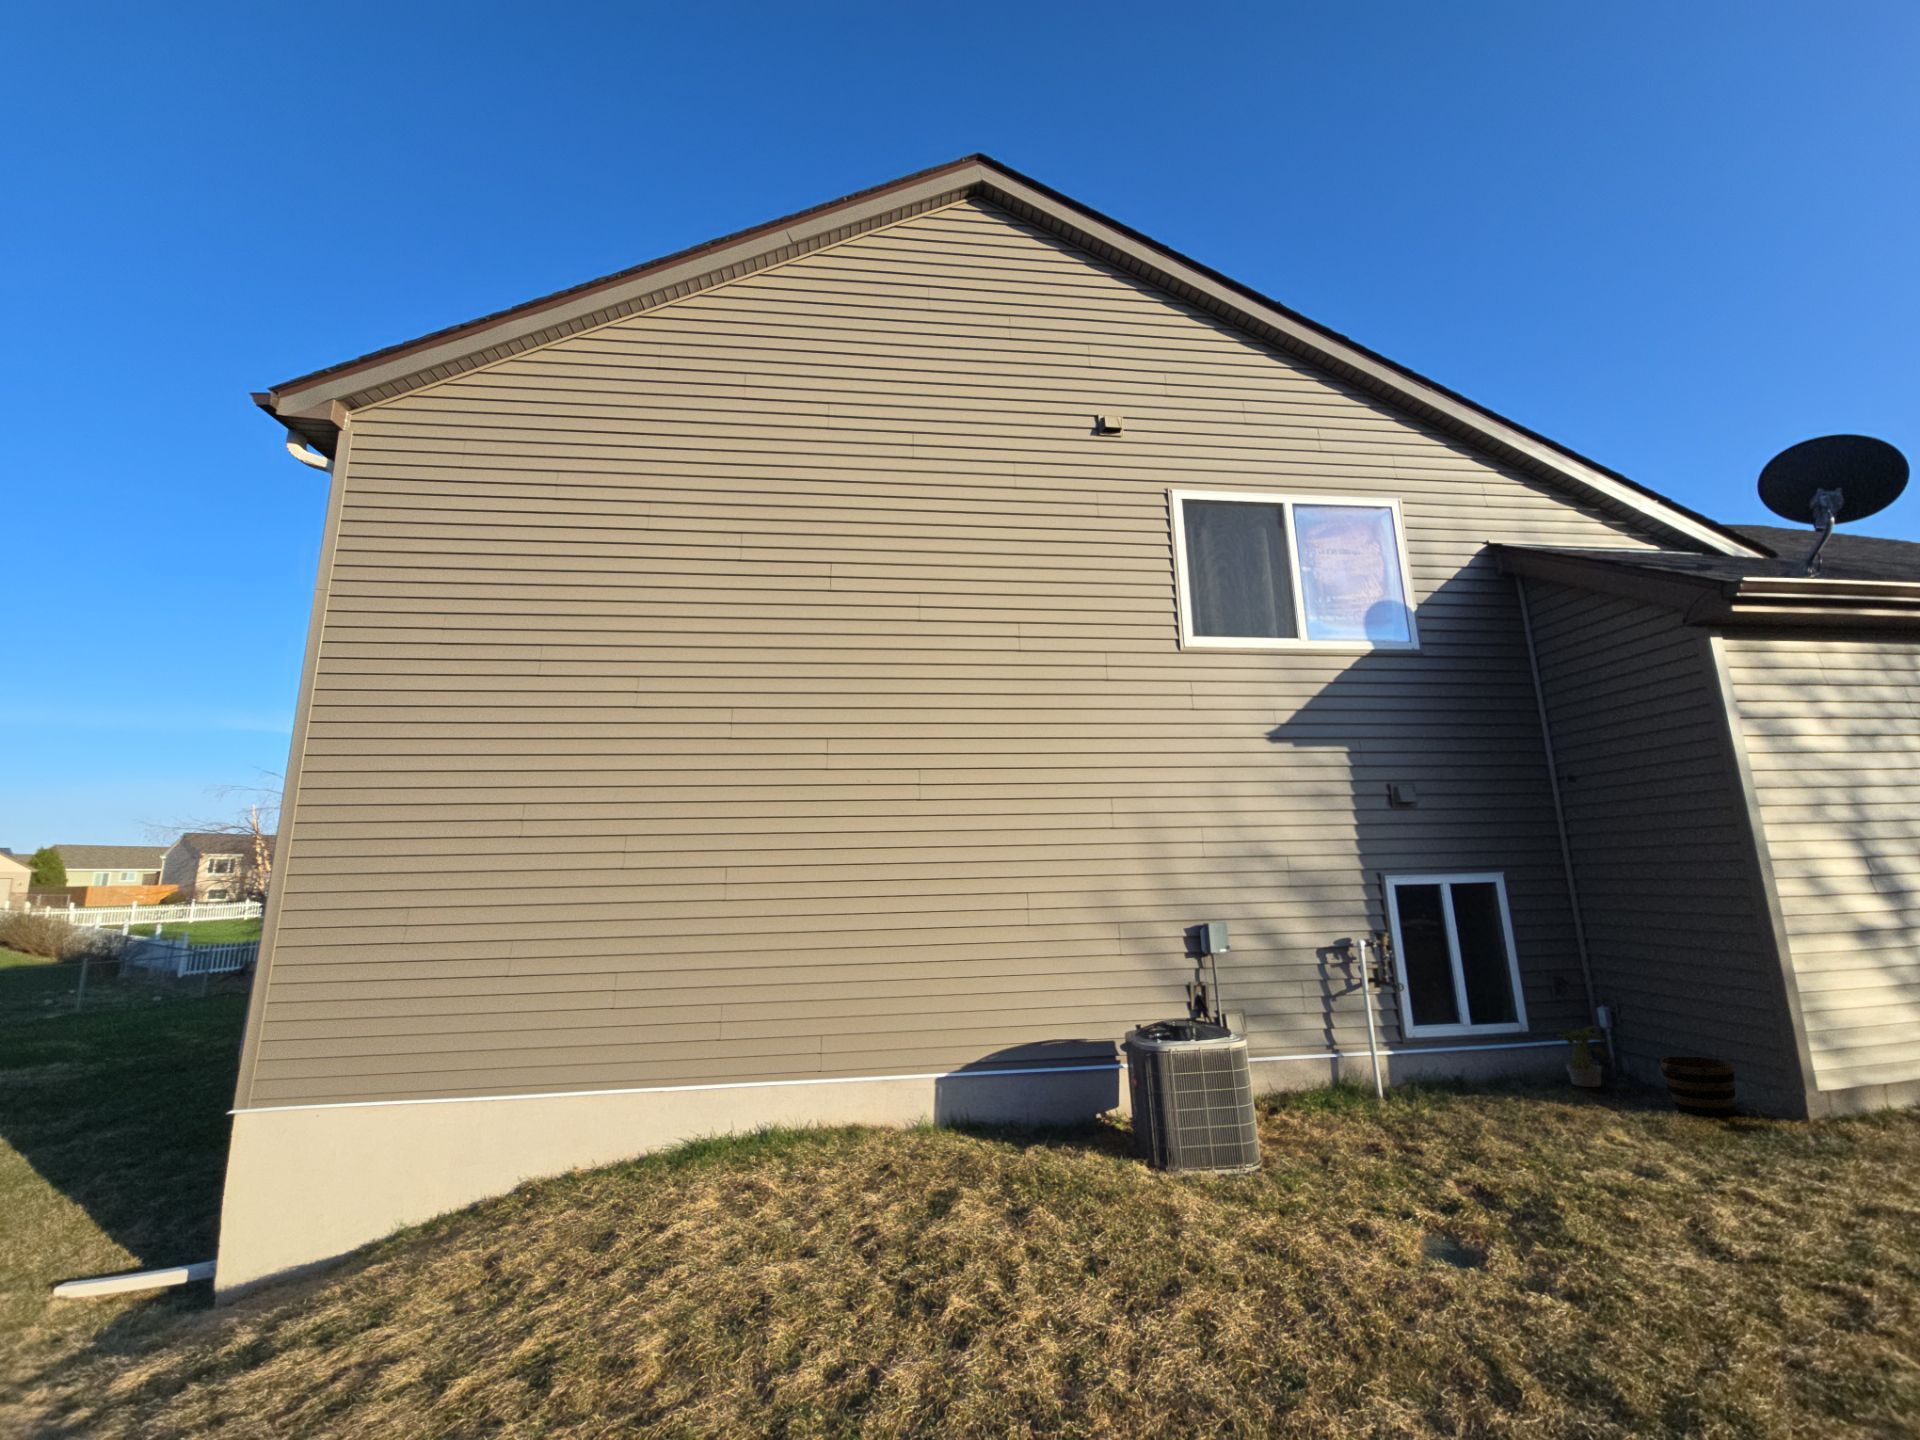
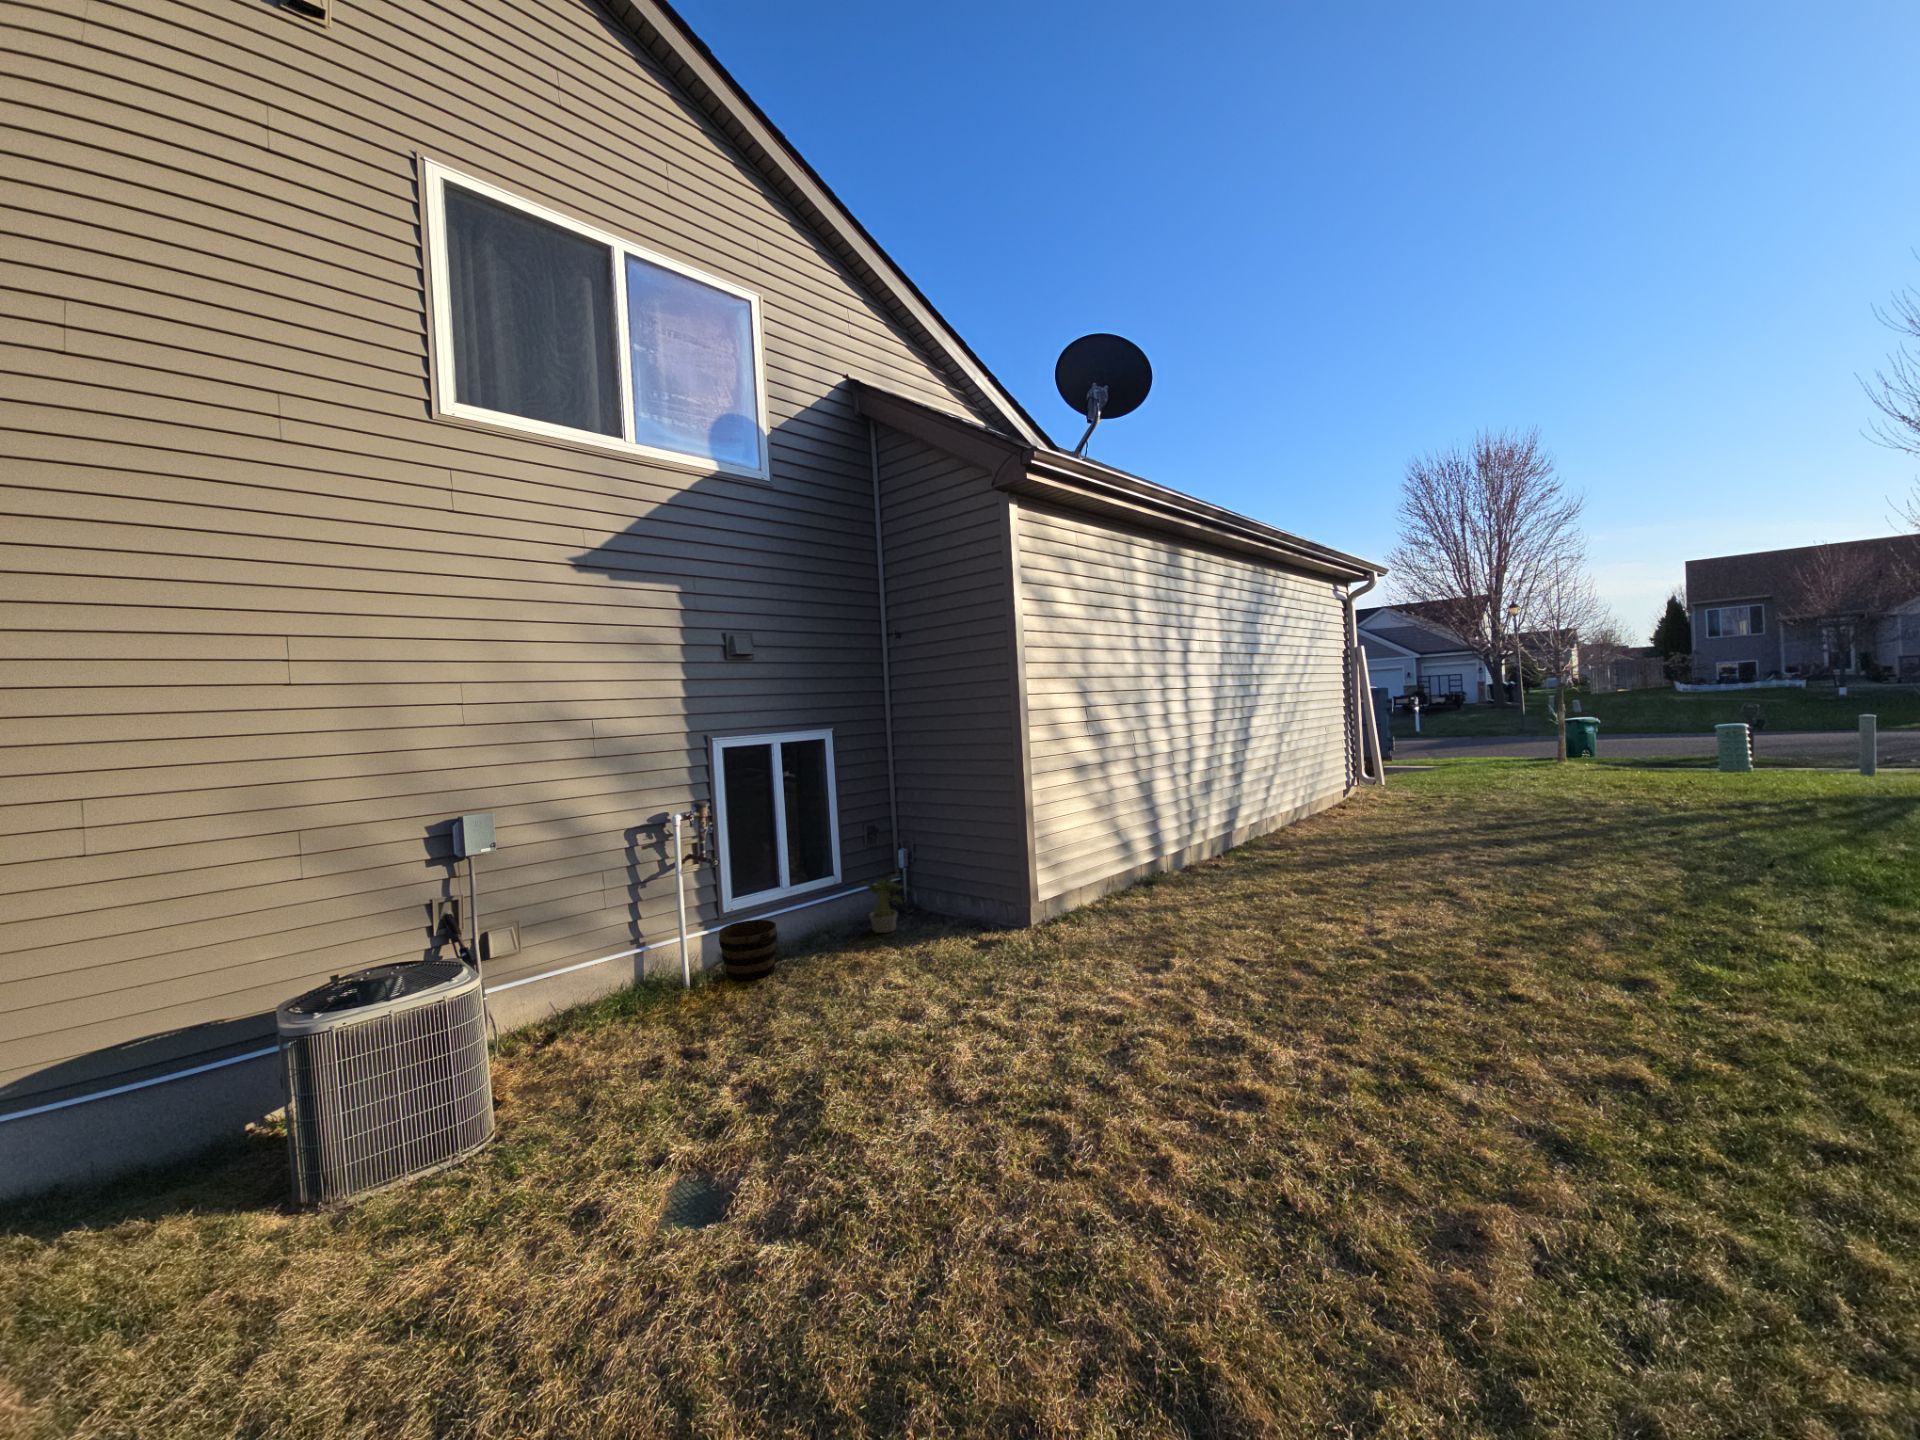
bucket: present [1660,1056,1735,1115] -> present [719,920,777,980]

